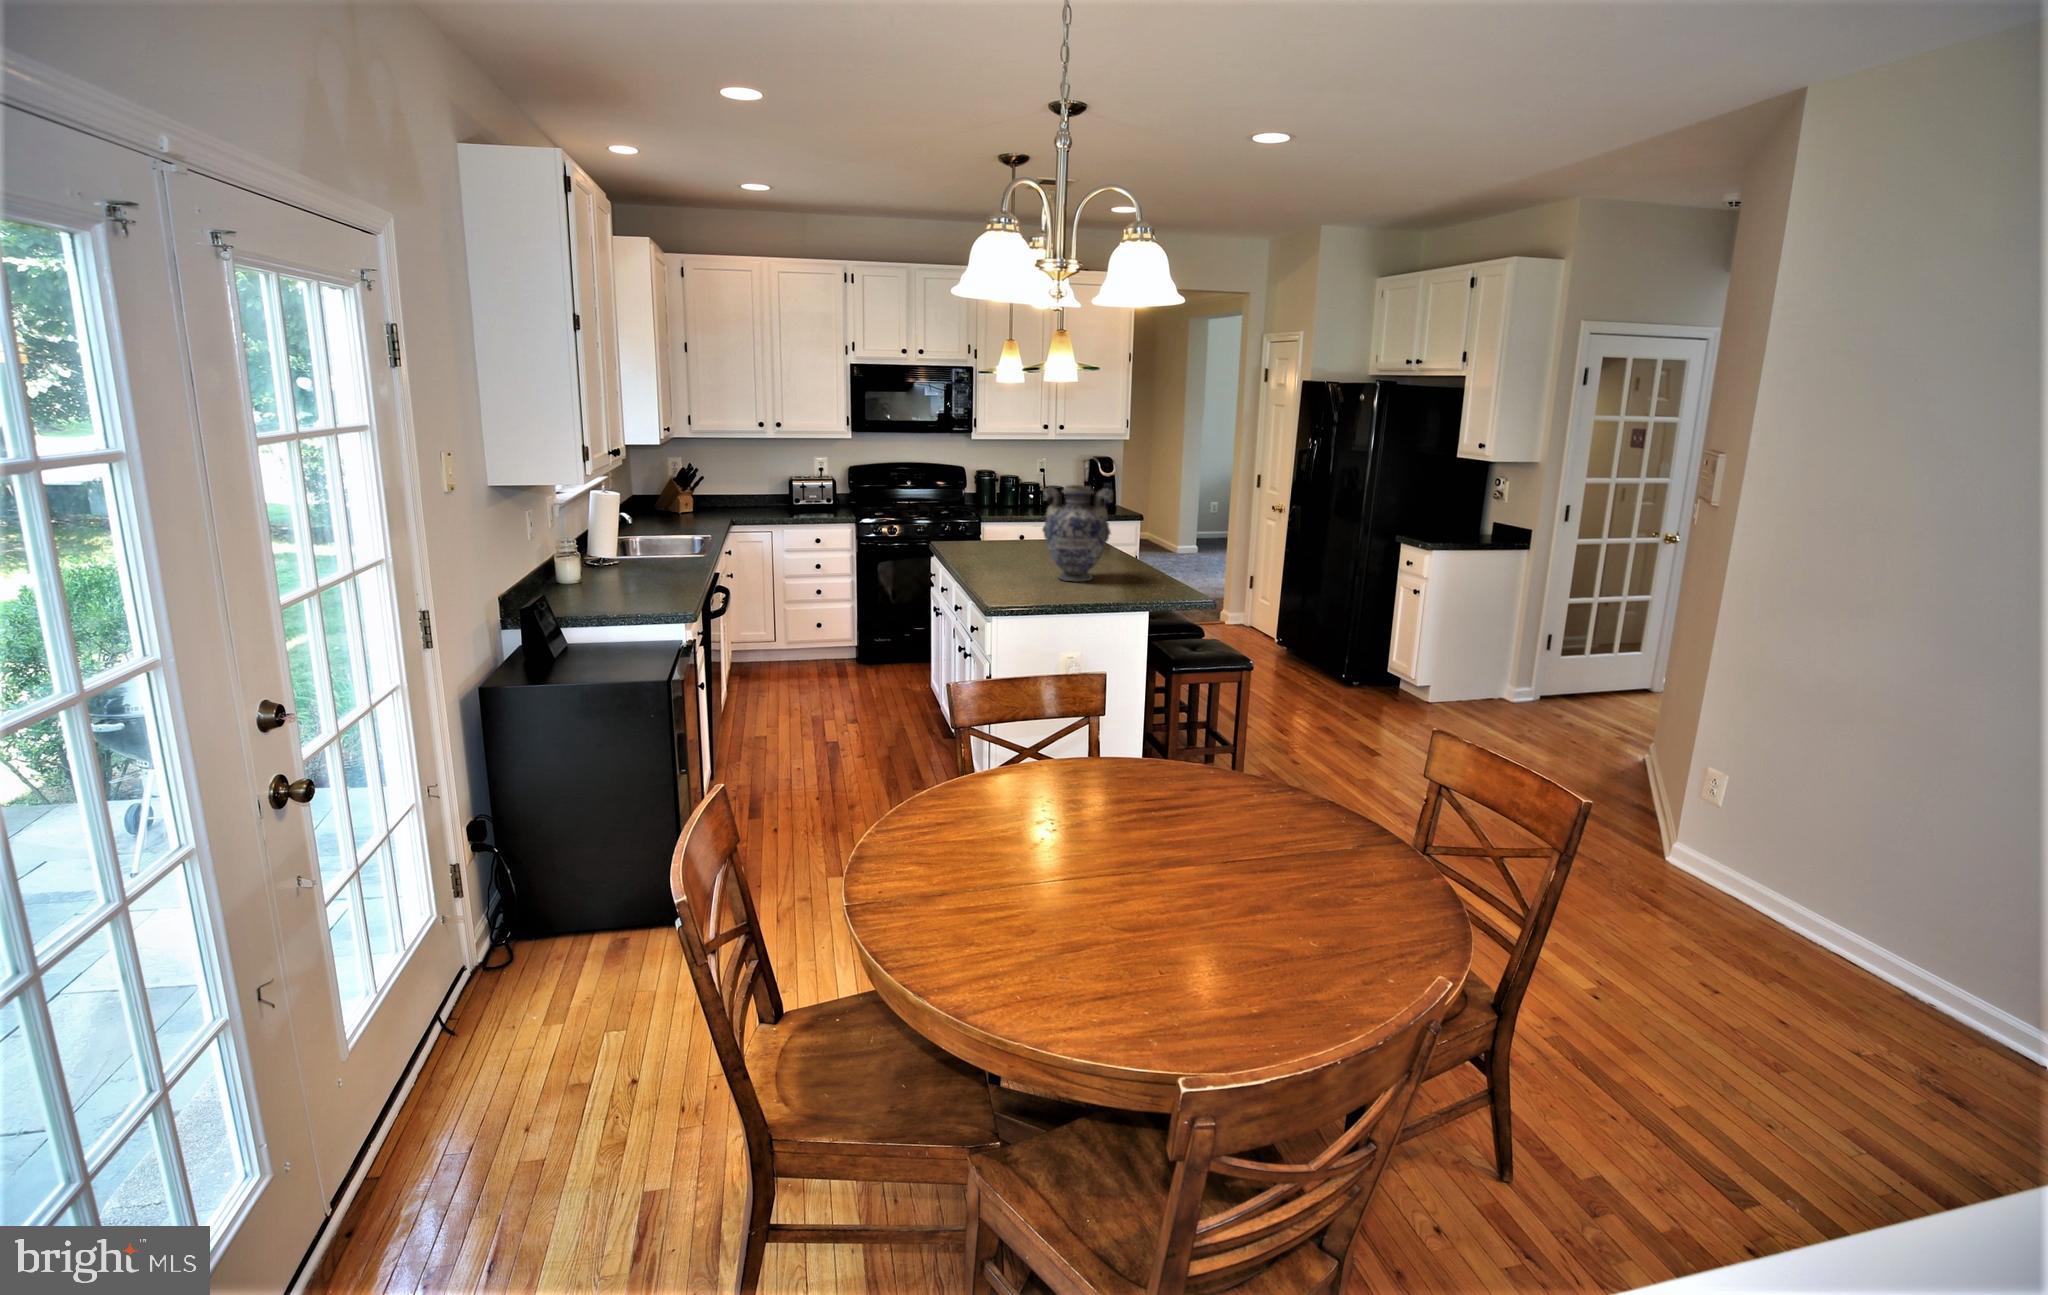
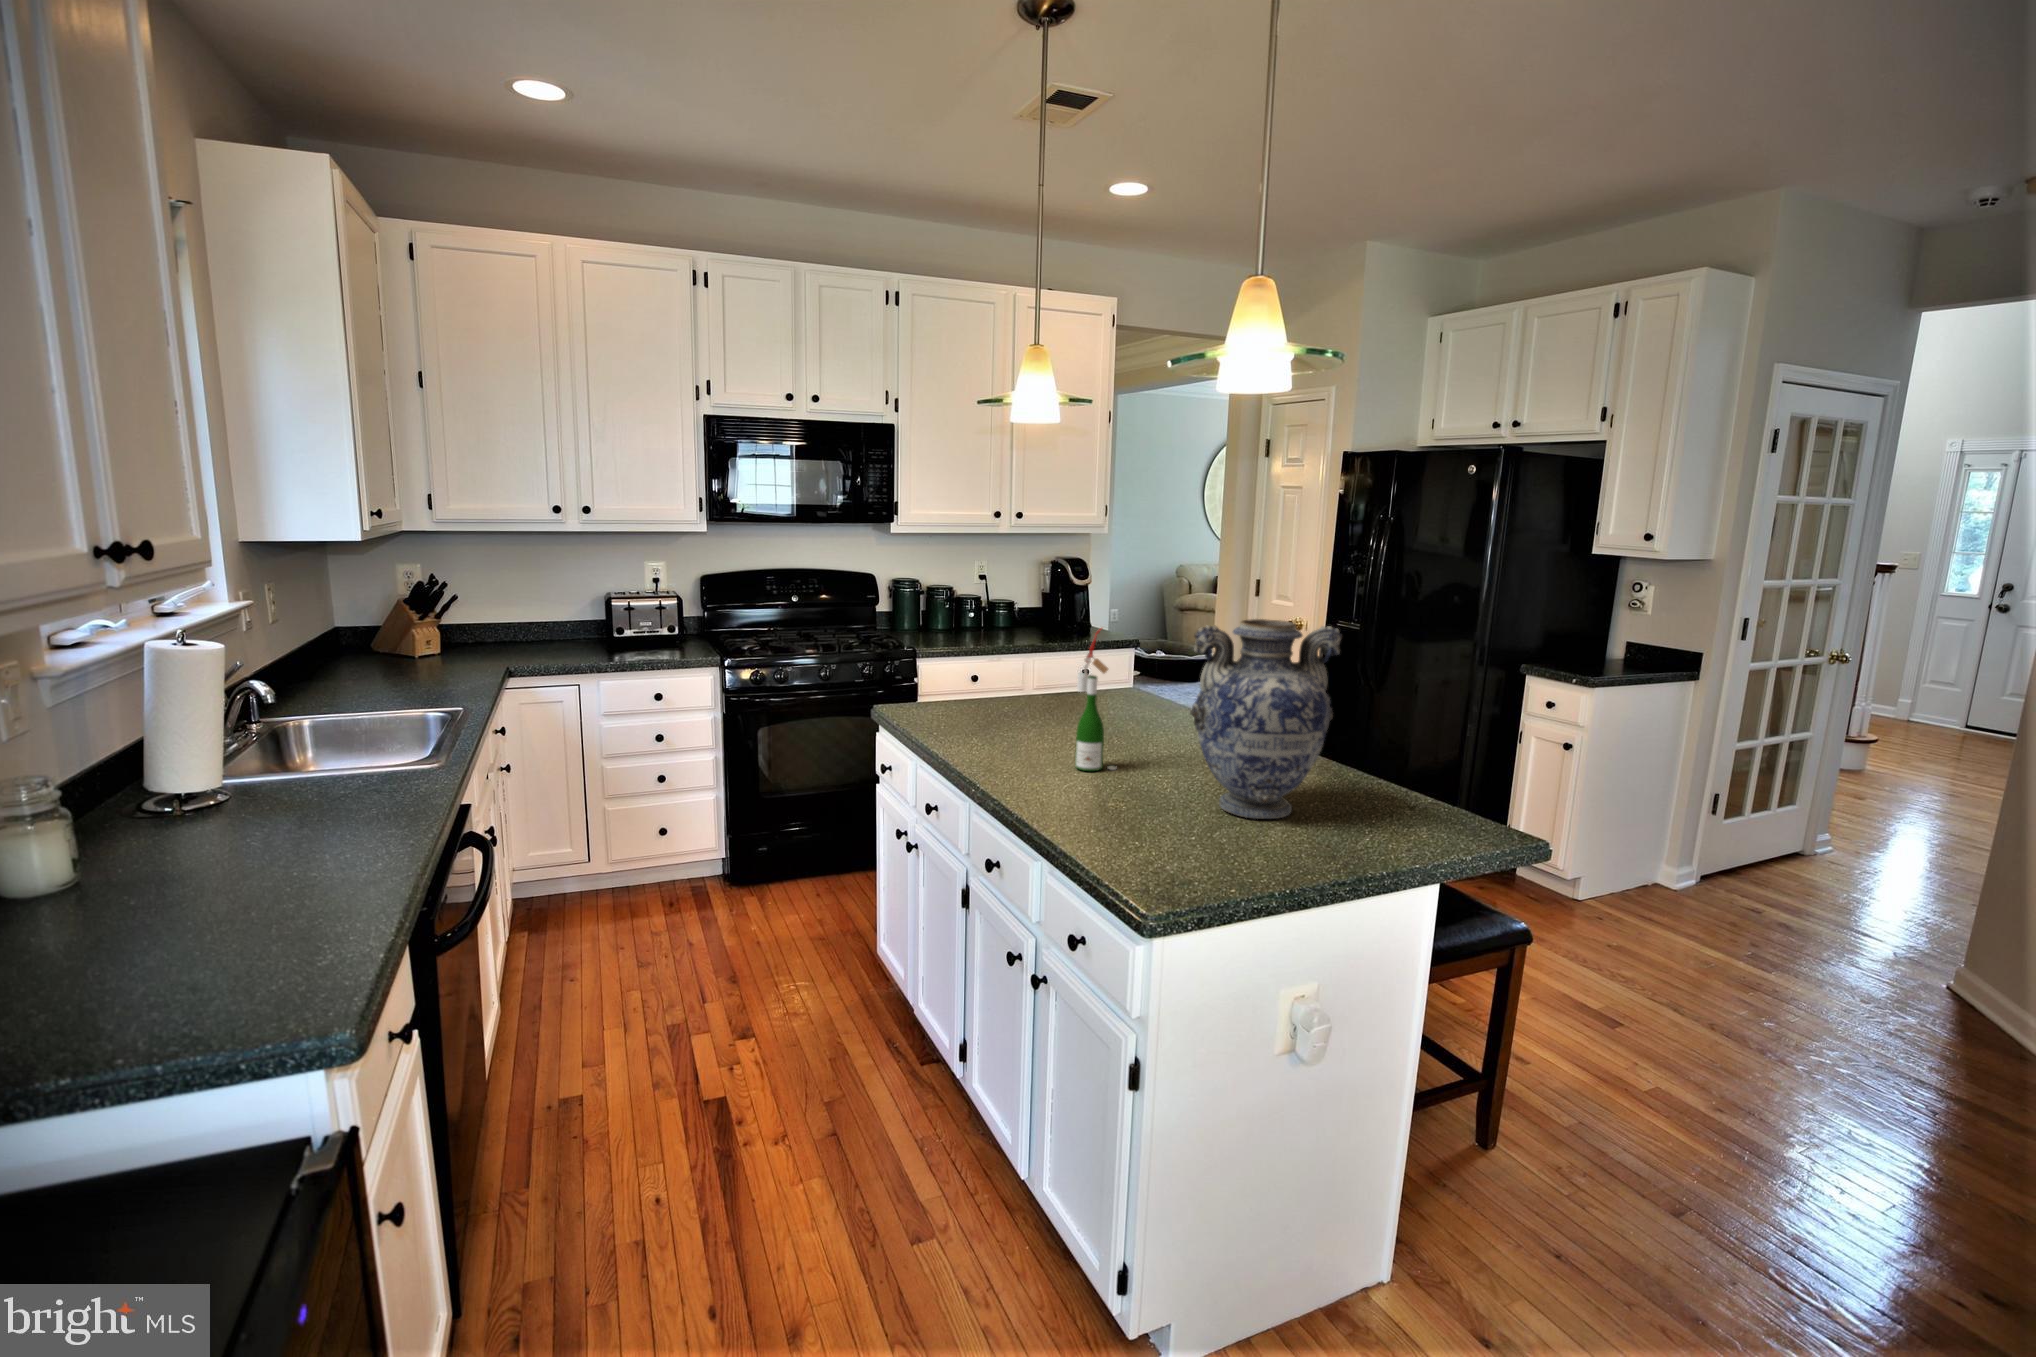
wine bottle: none [1006,490,1028,565] -> present [1075,628,1116,771]

